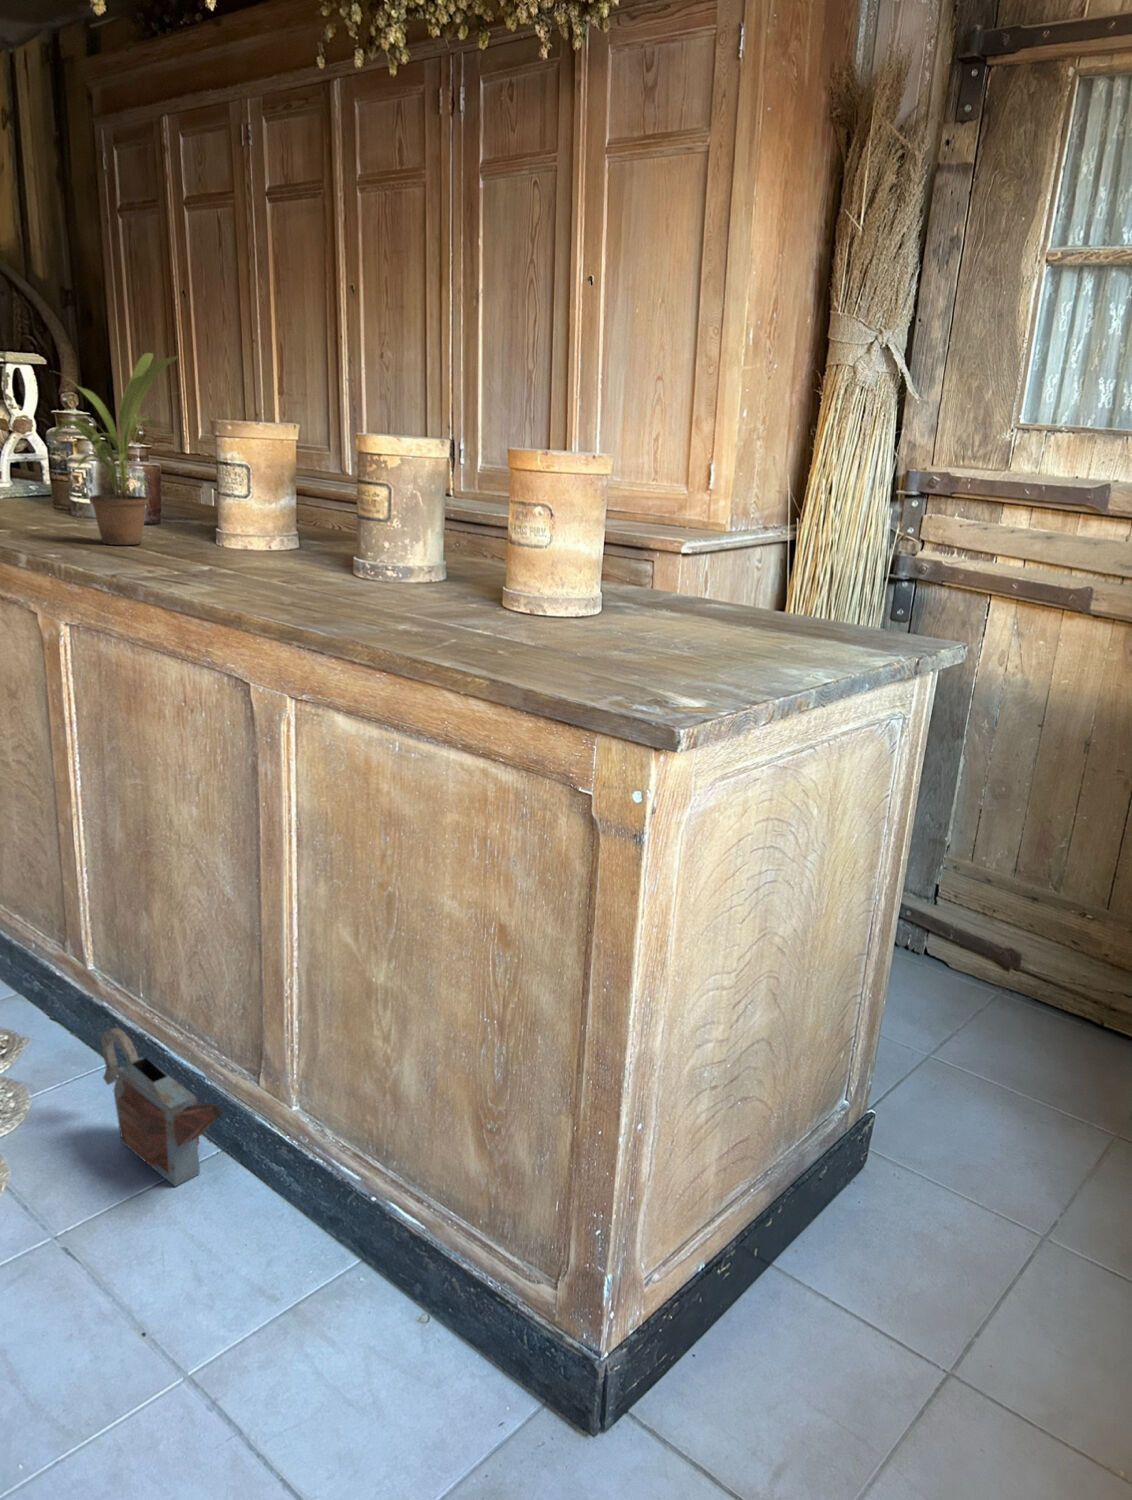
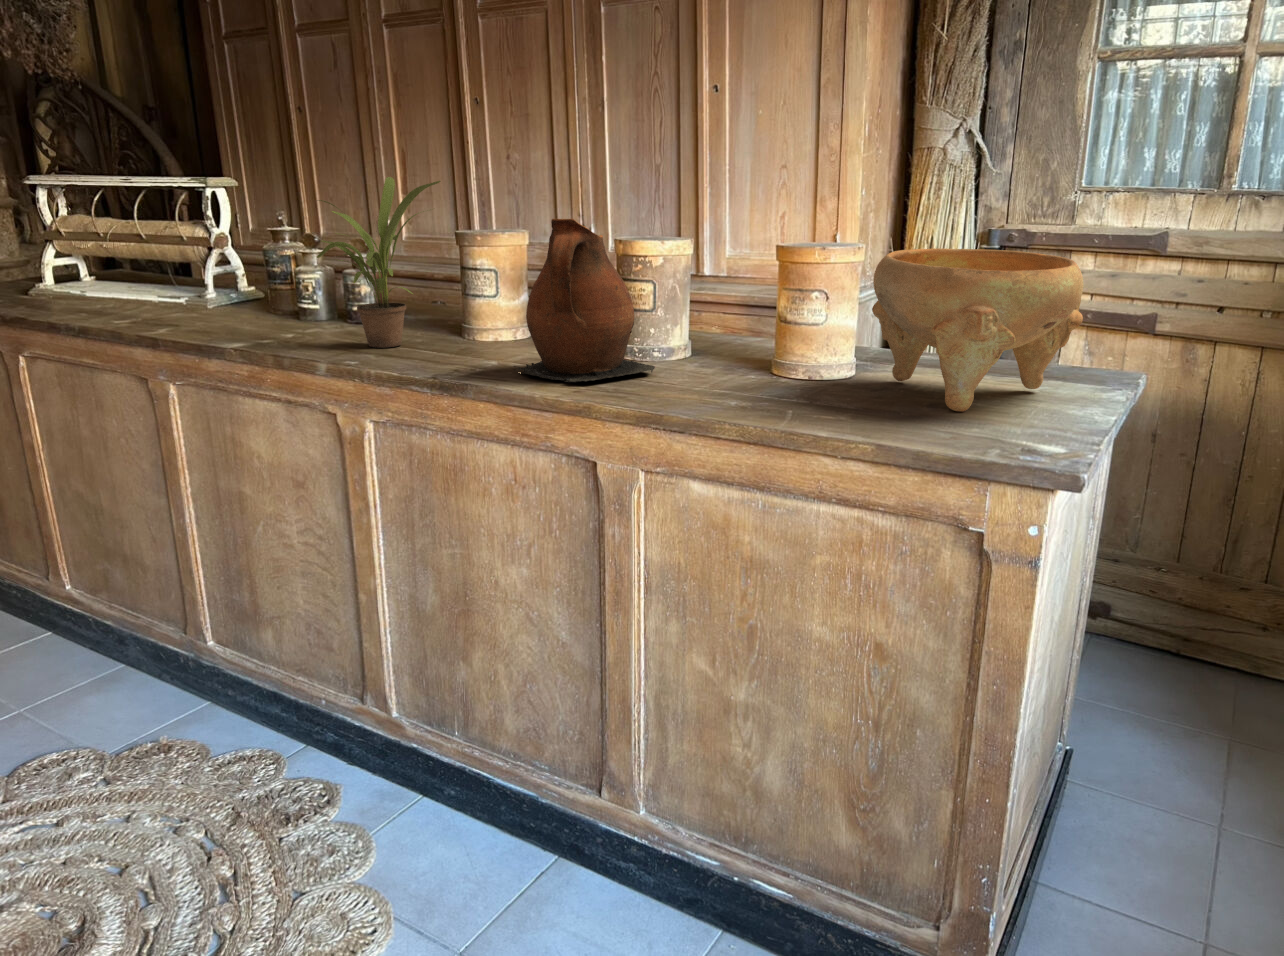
ceramic pitcher: none [204,398,370,591] -> present [514,219,655,382]
decorative bowl: none [585,463,849,658] -> present [872,248,1084,412]
watering can: present [101,1027,223,1186] -> none [439,765,585,893]

